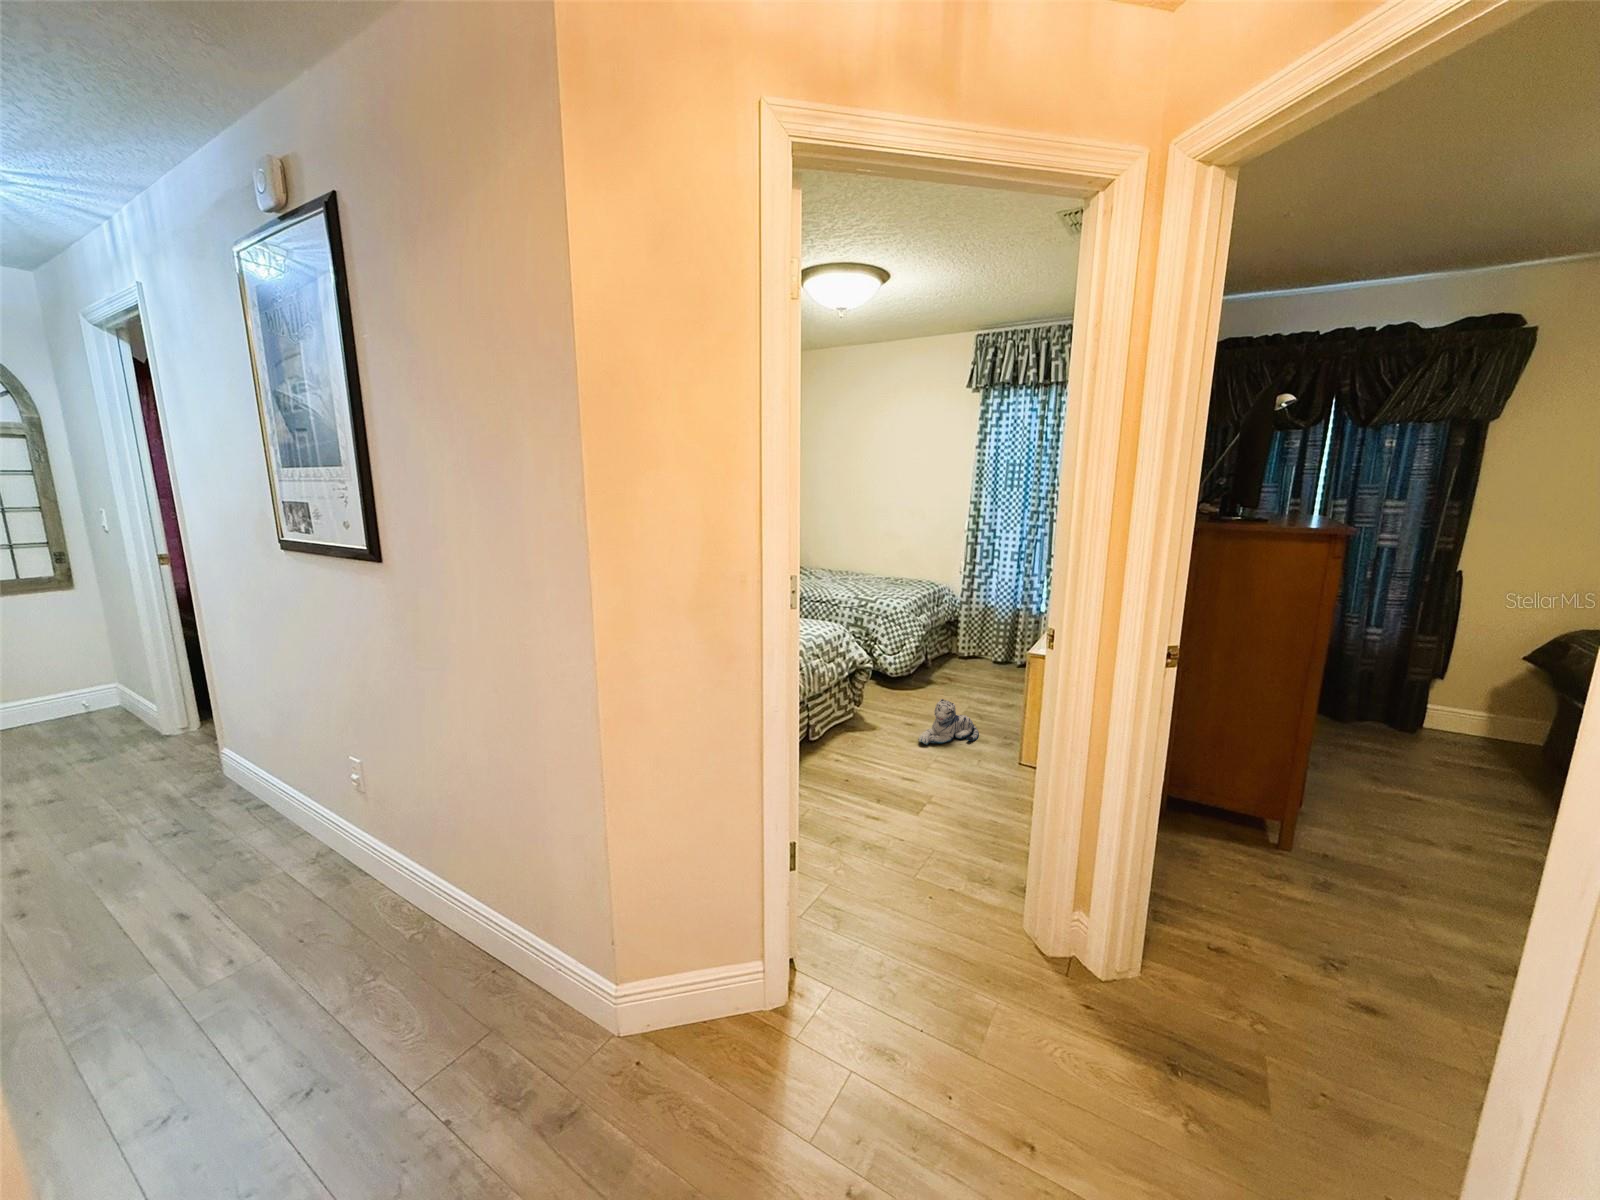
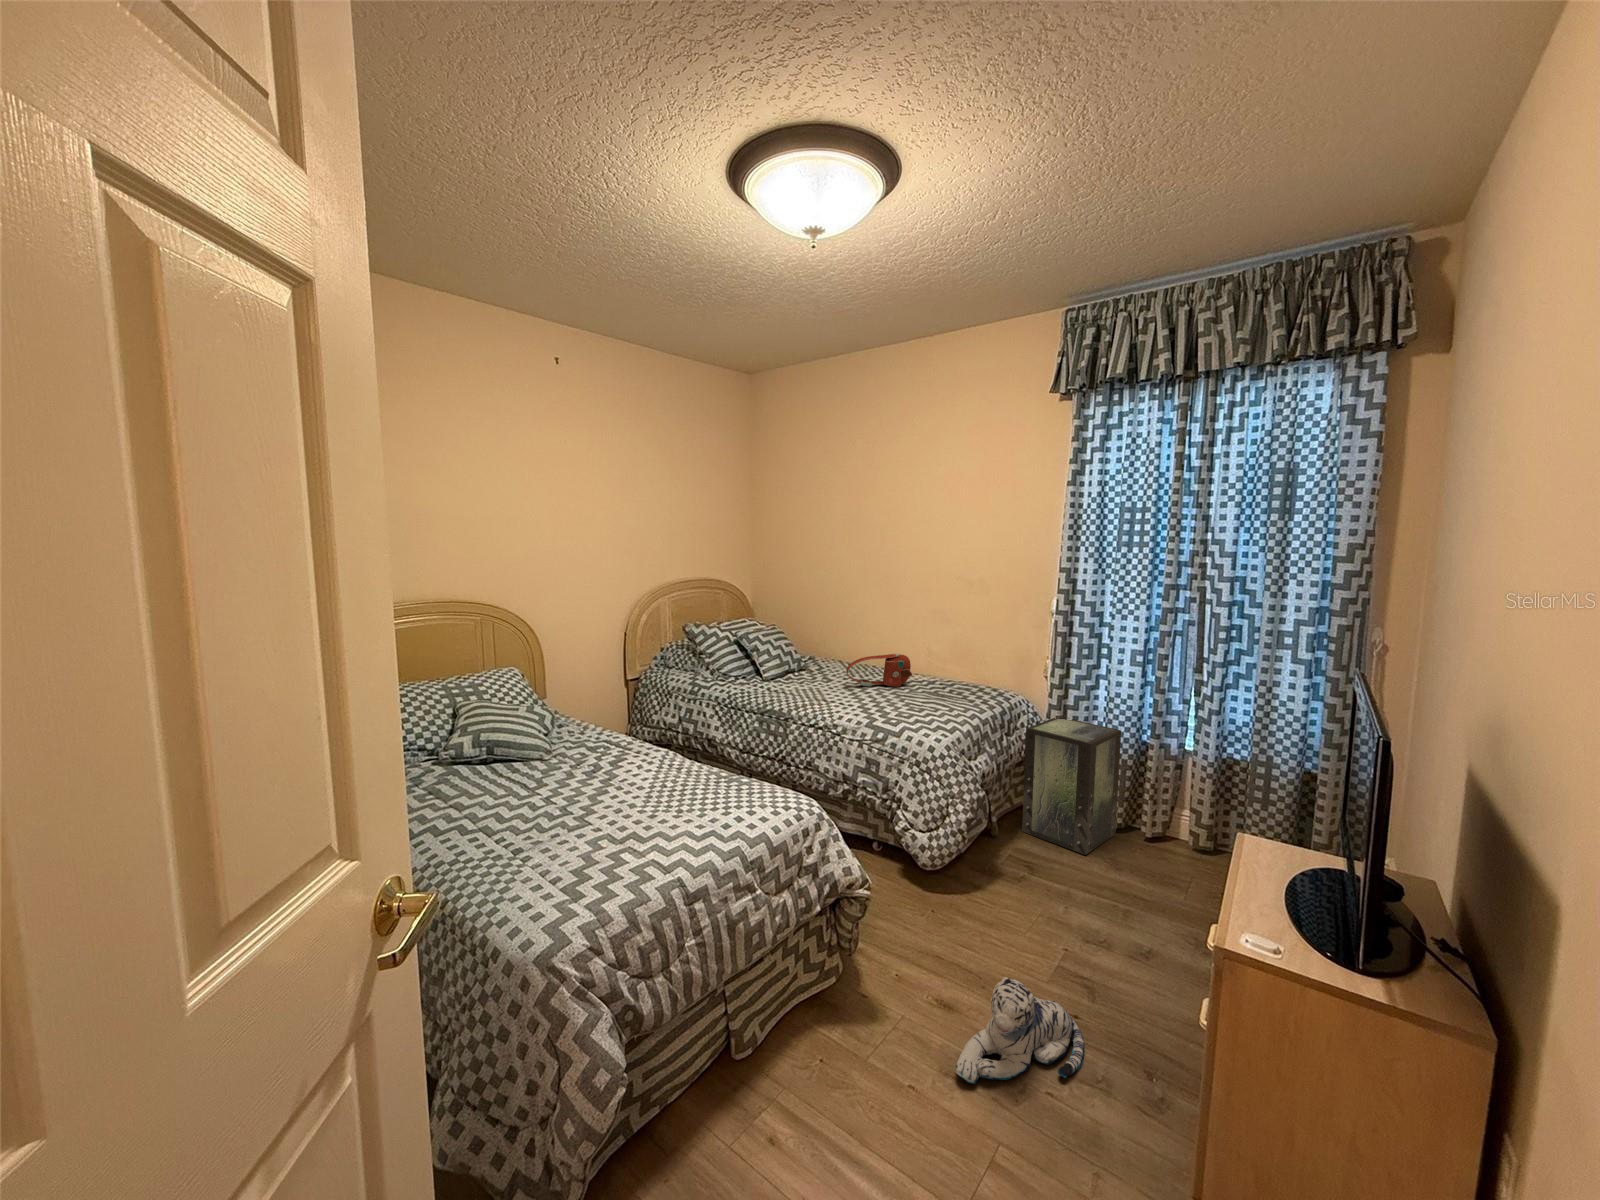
handbag: none [833,559,876,581] -> present [846,654,912,687]
storage box: none [945,596,1005,674] -> present [1022,718,1121,855]

